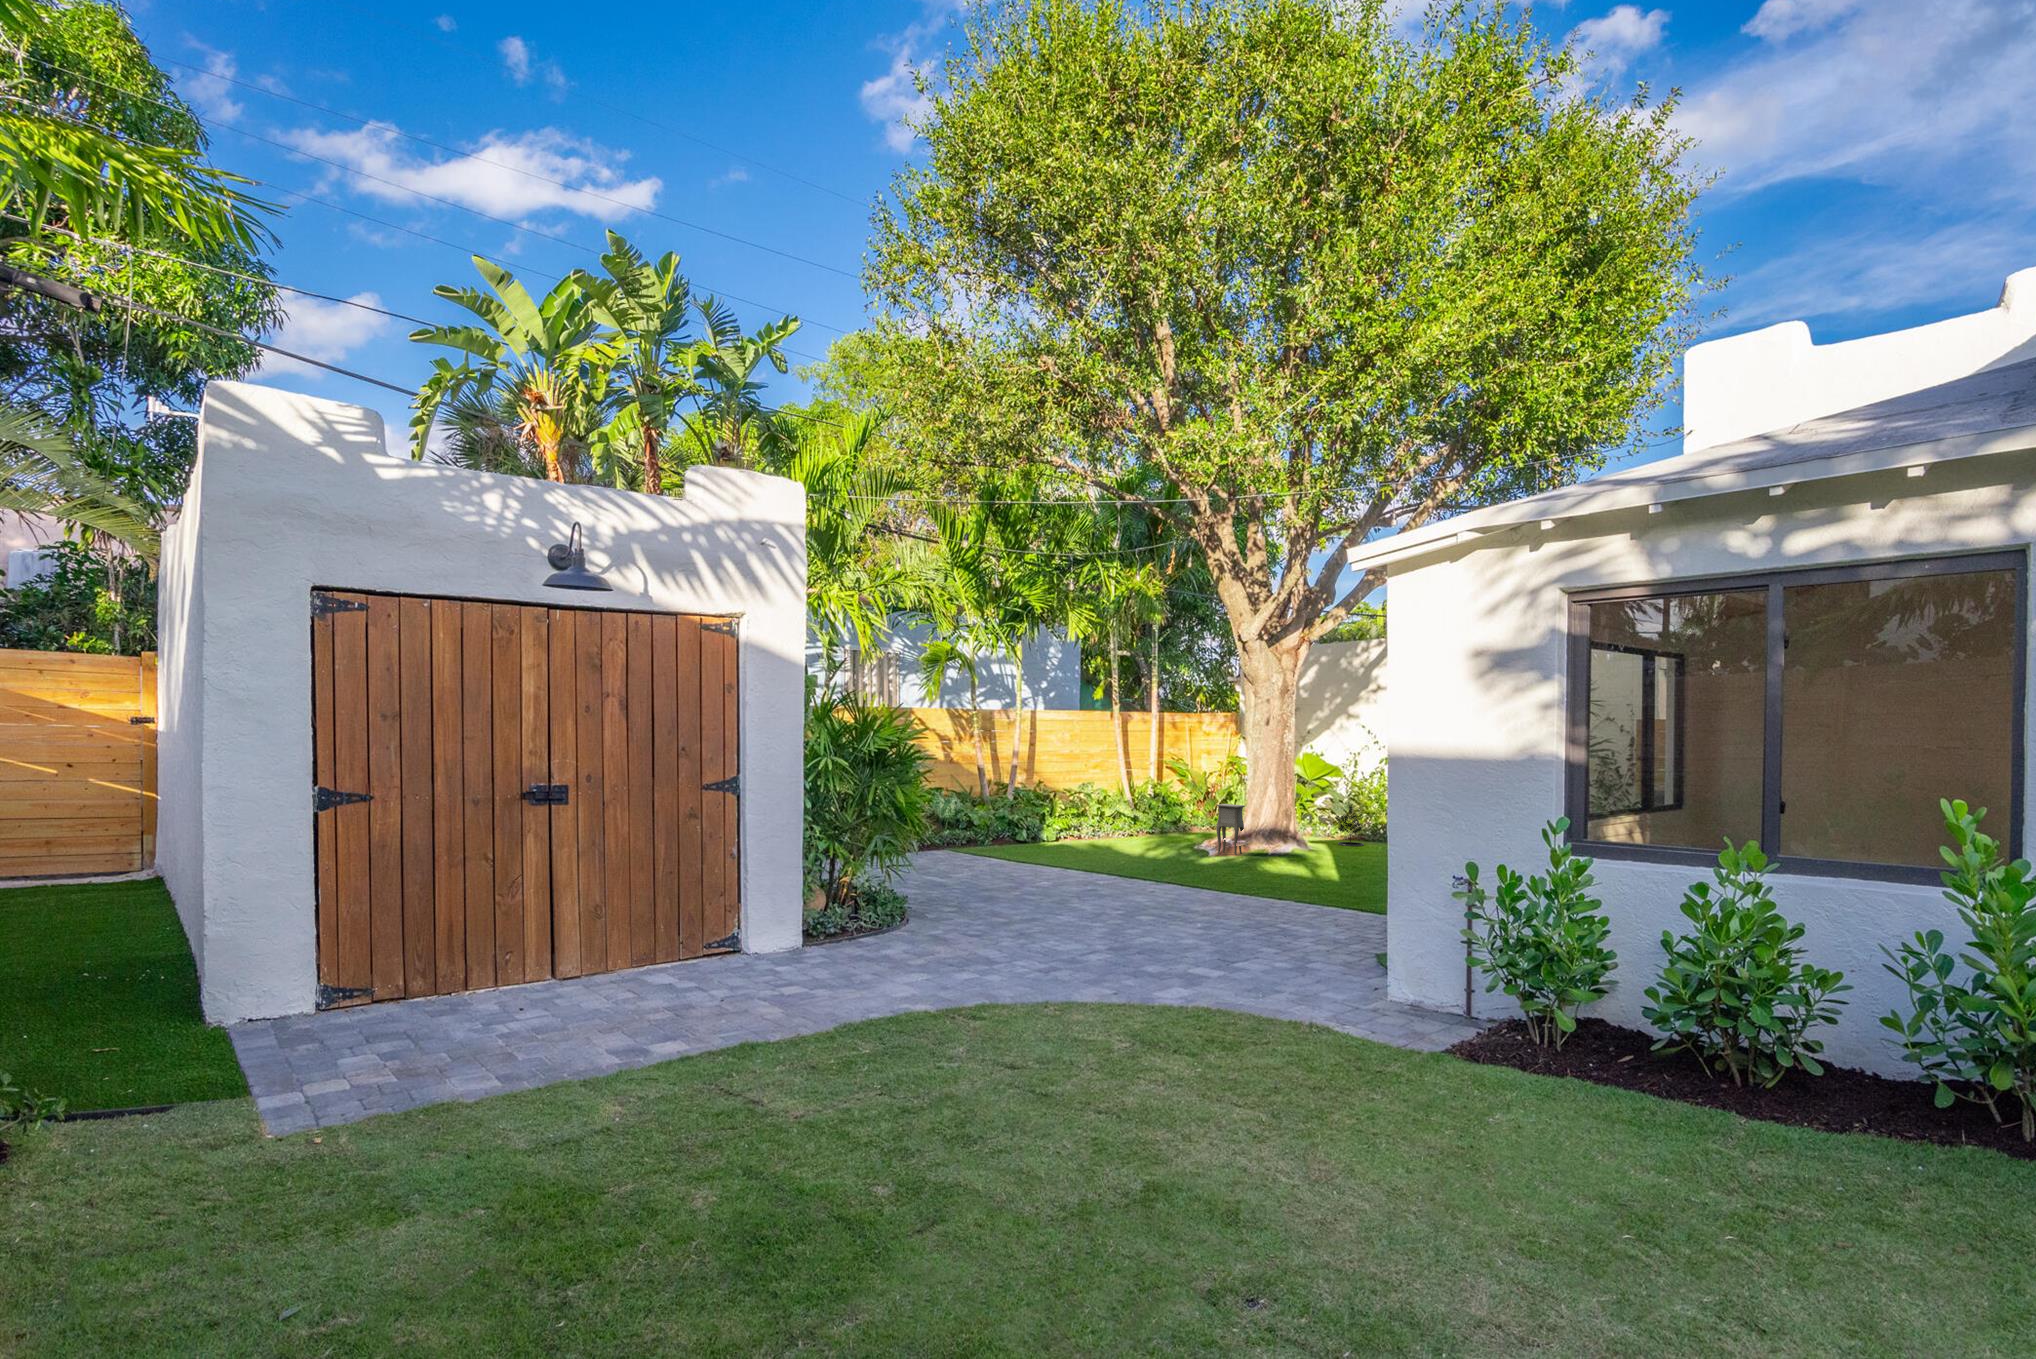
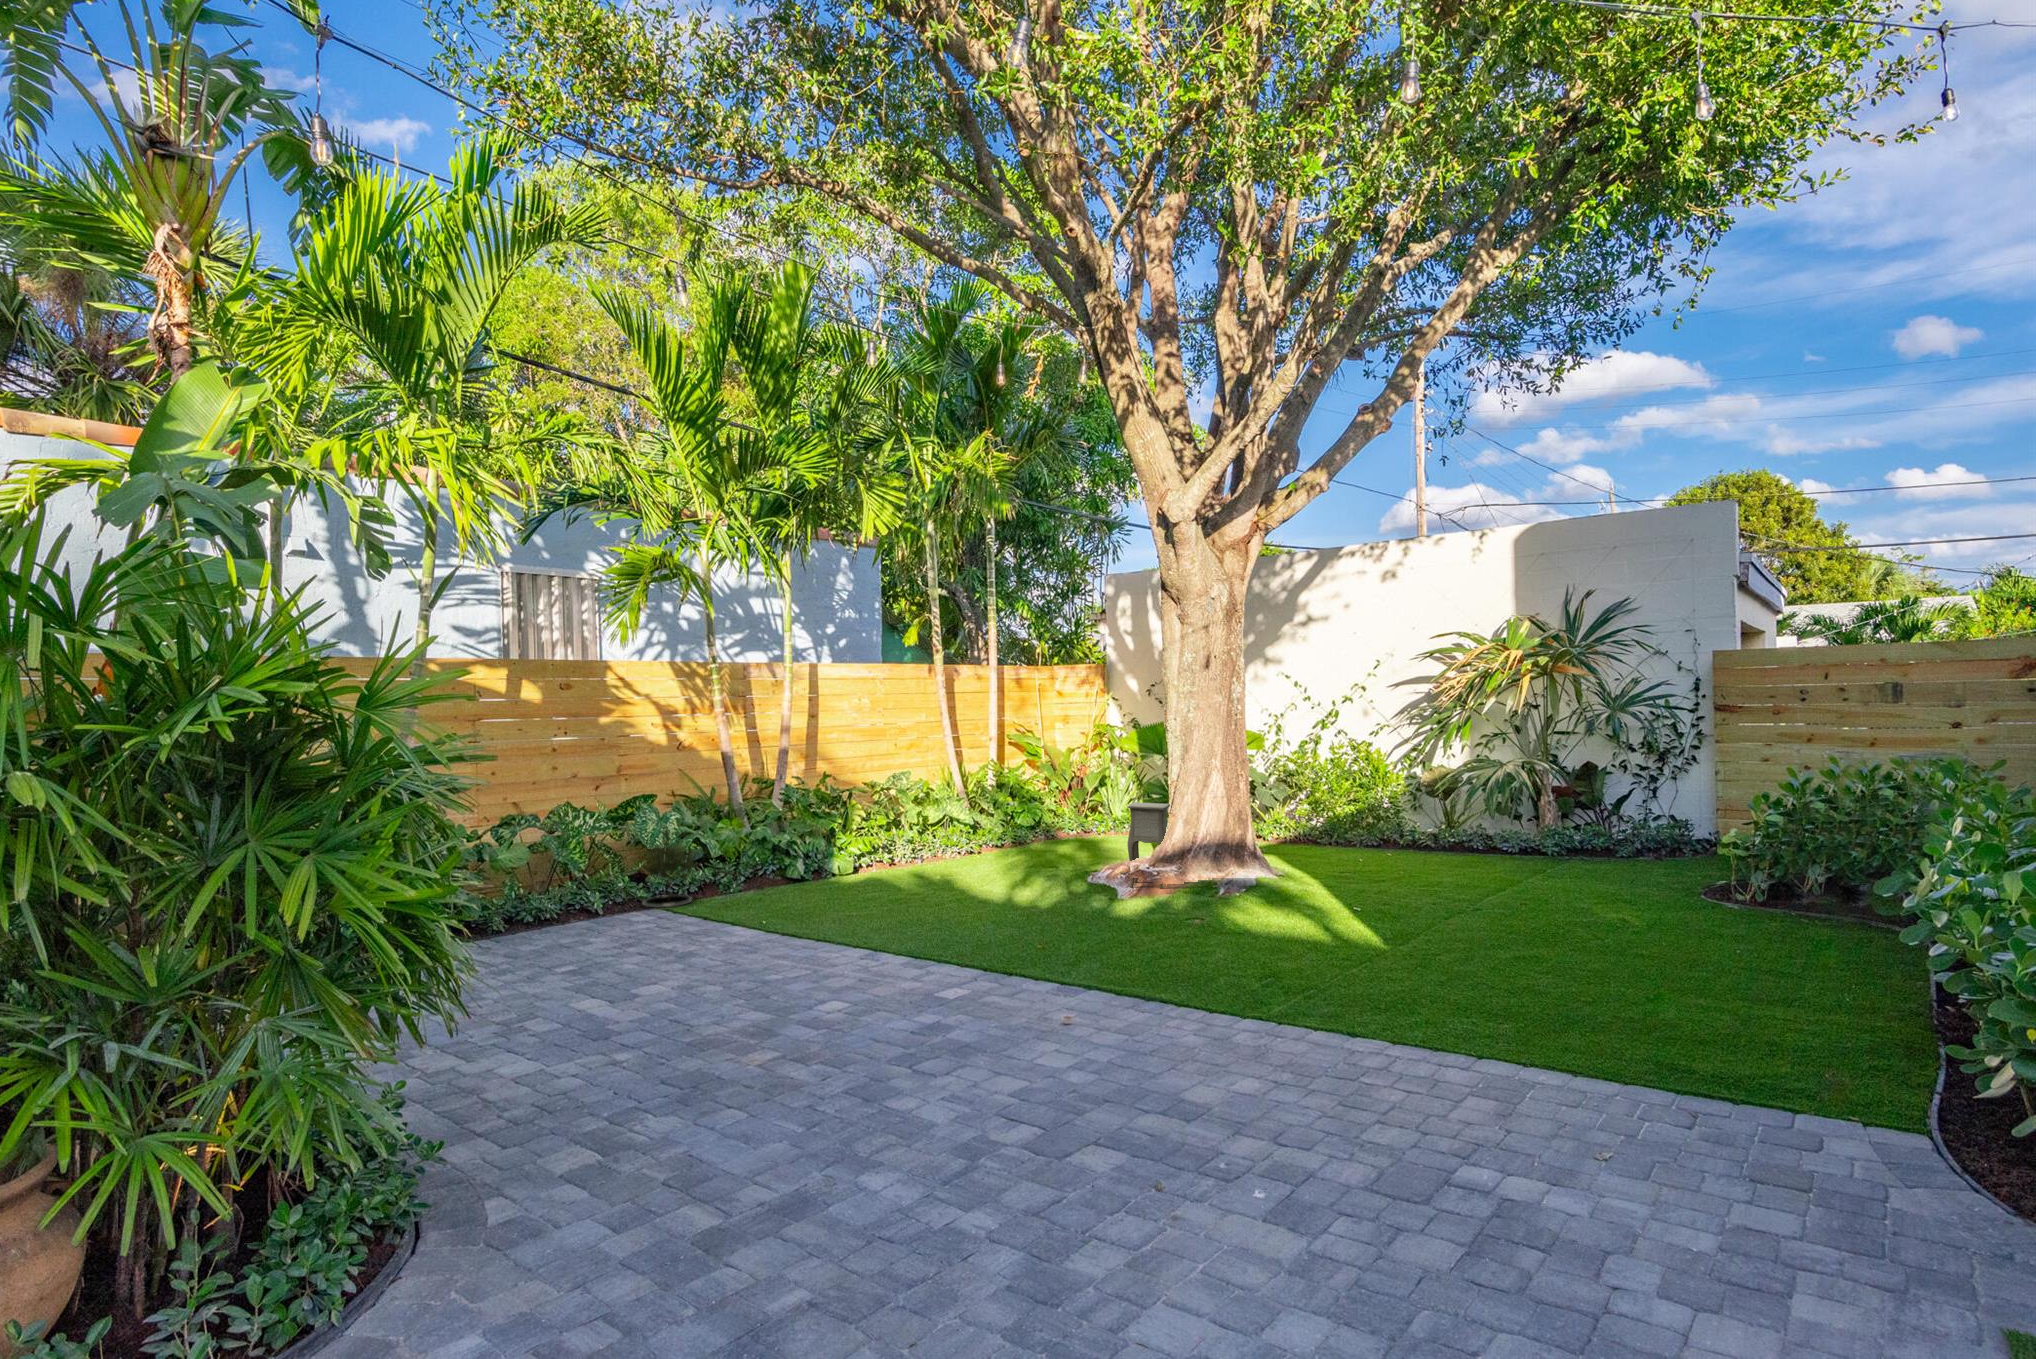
potted tree: present [1336,803,1364,846] -> present [643,826,695,907]

